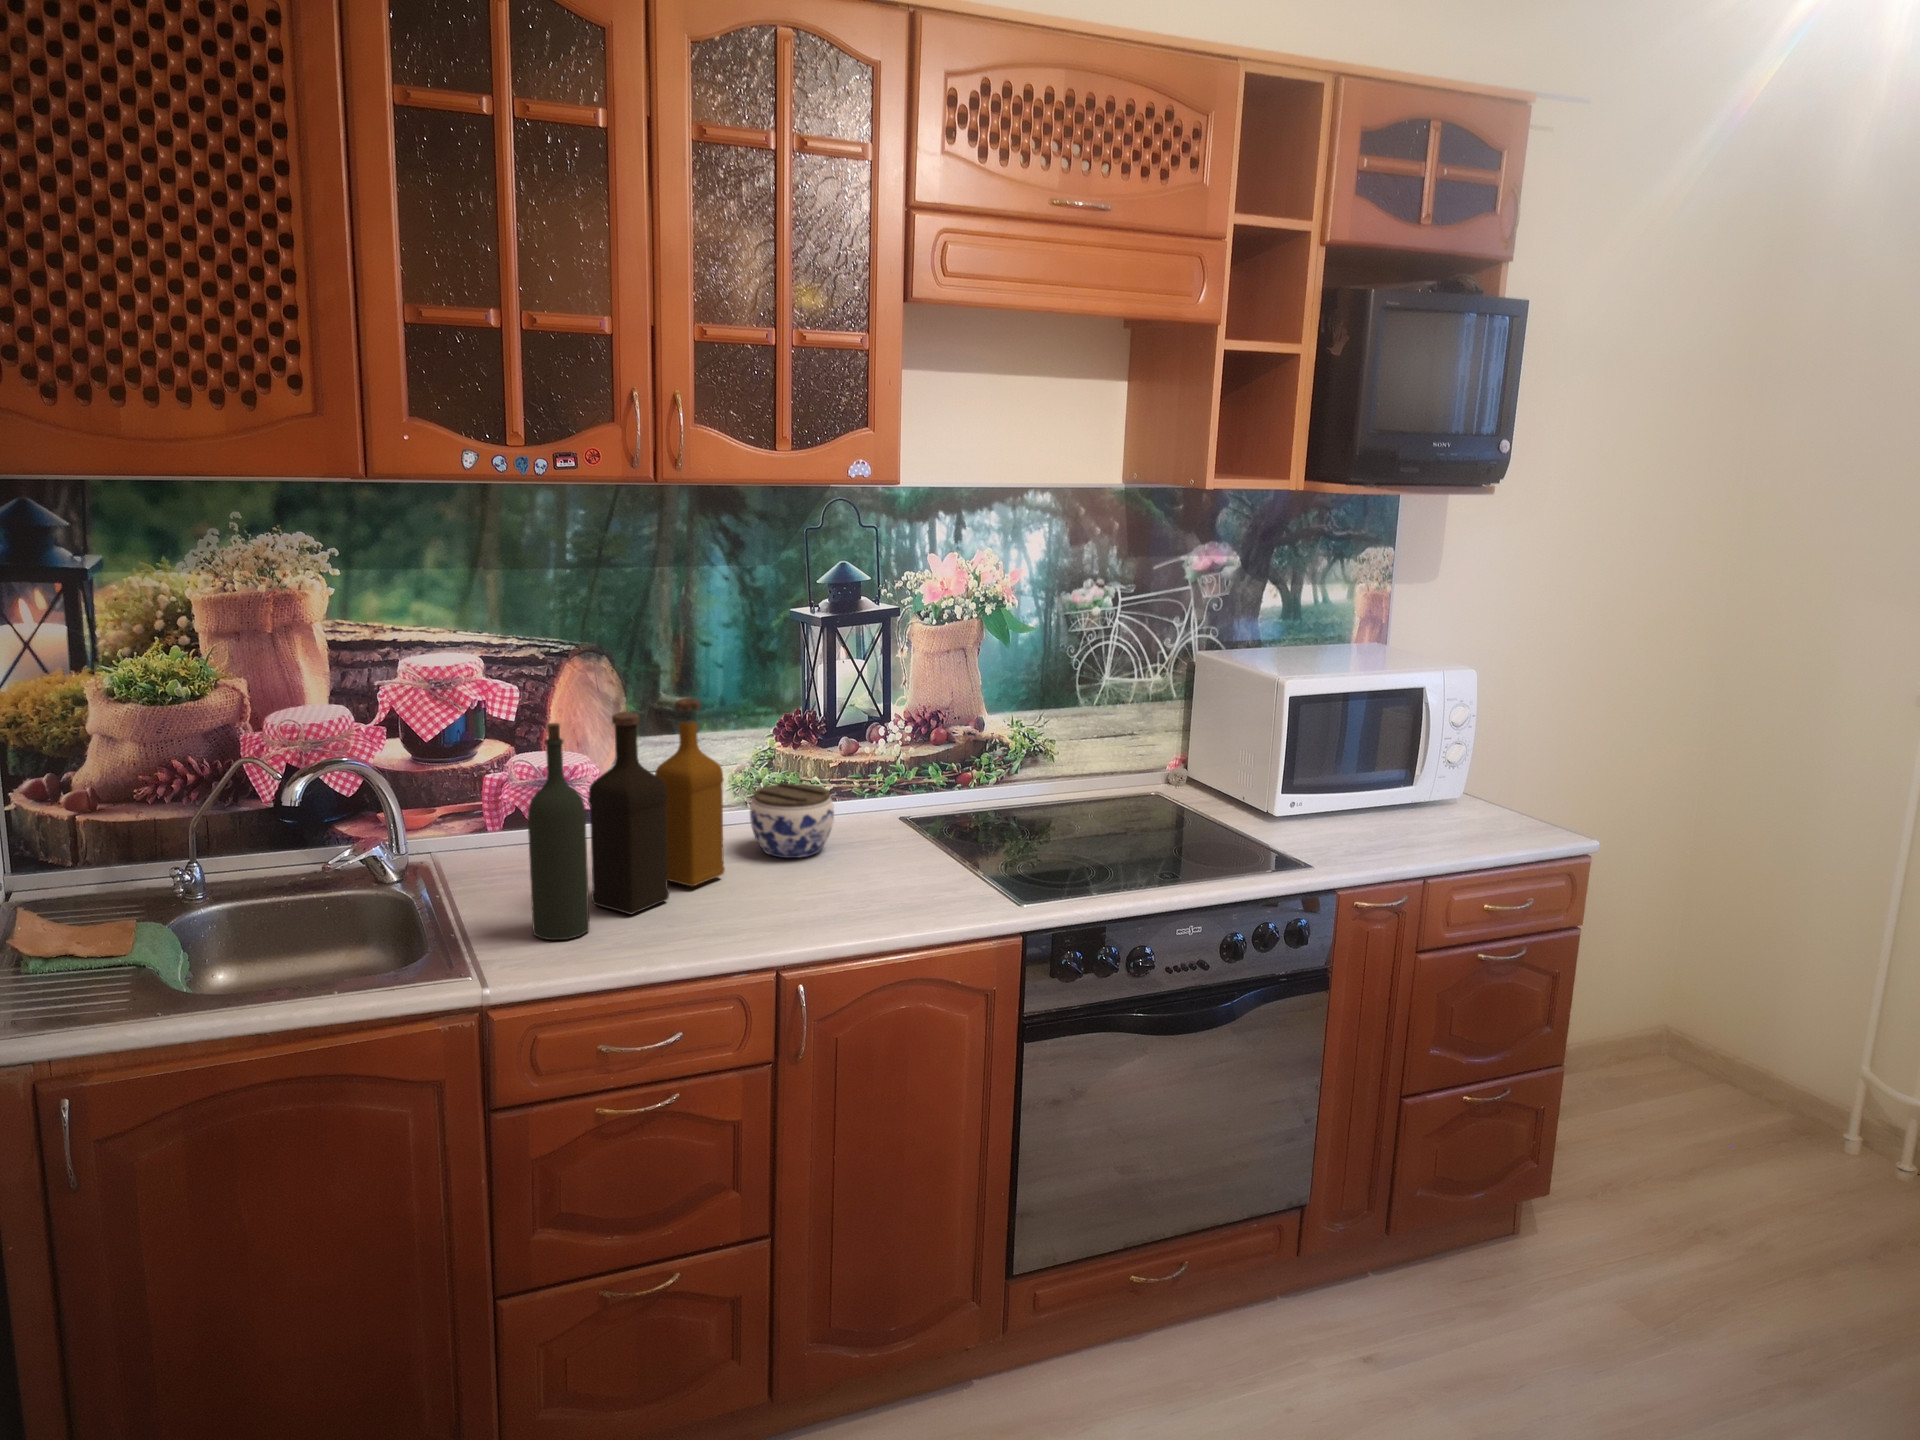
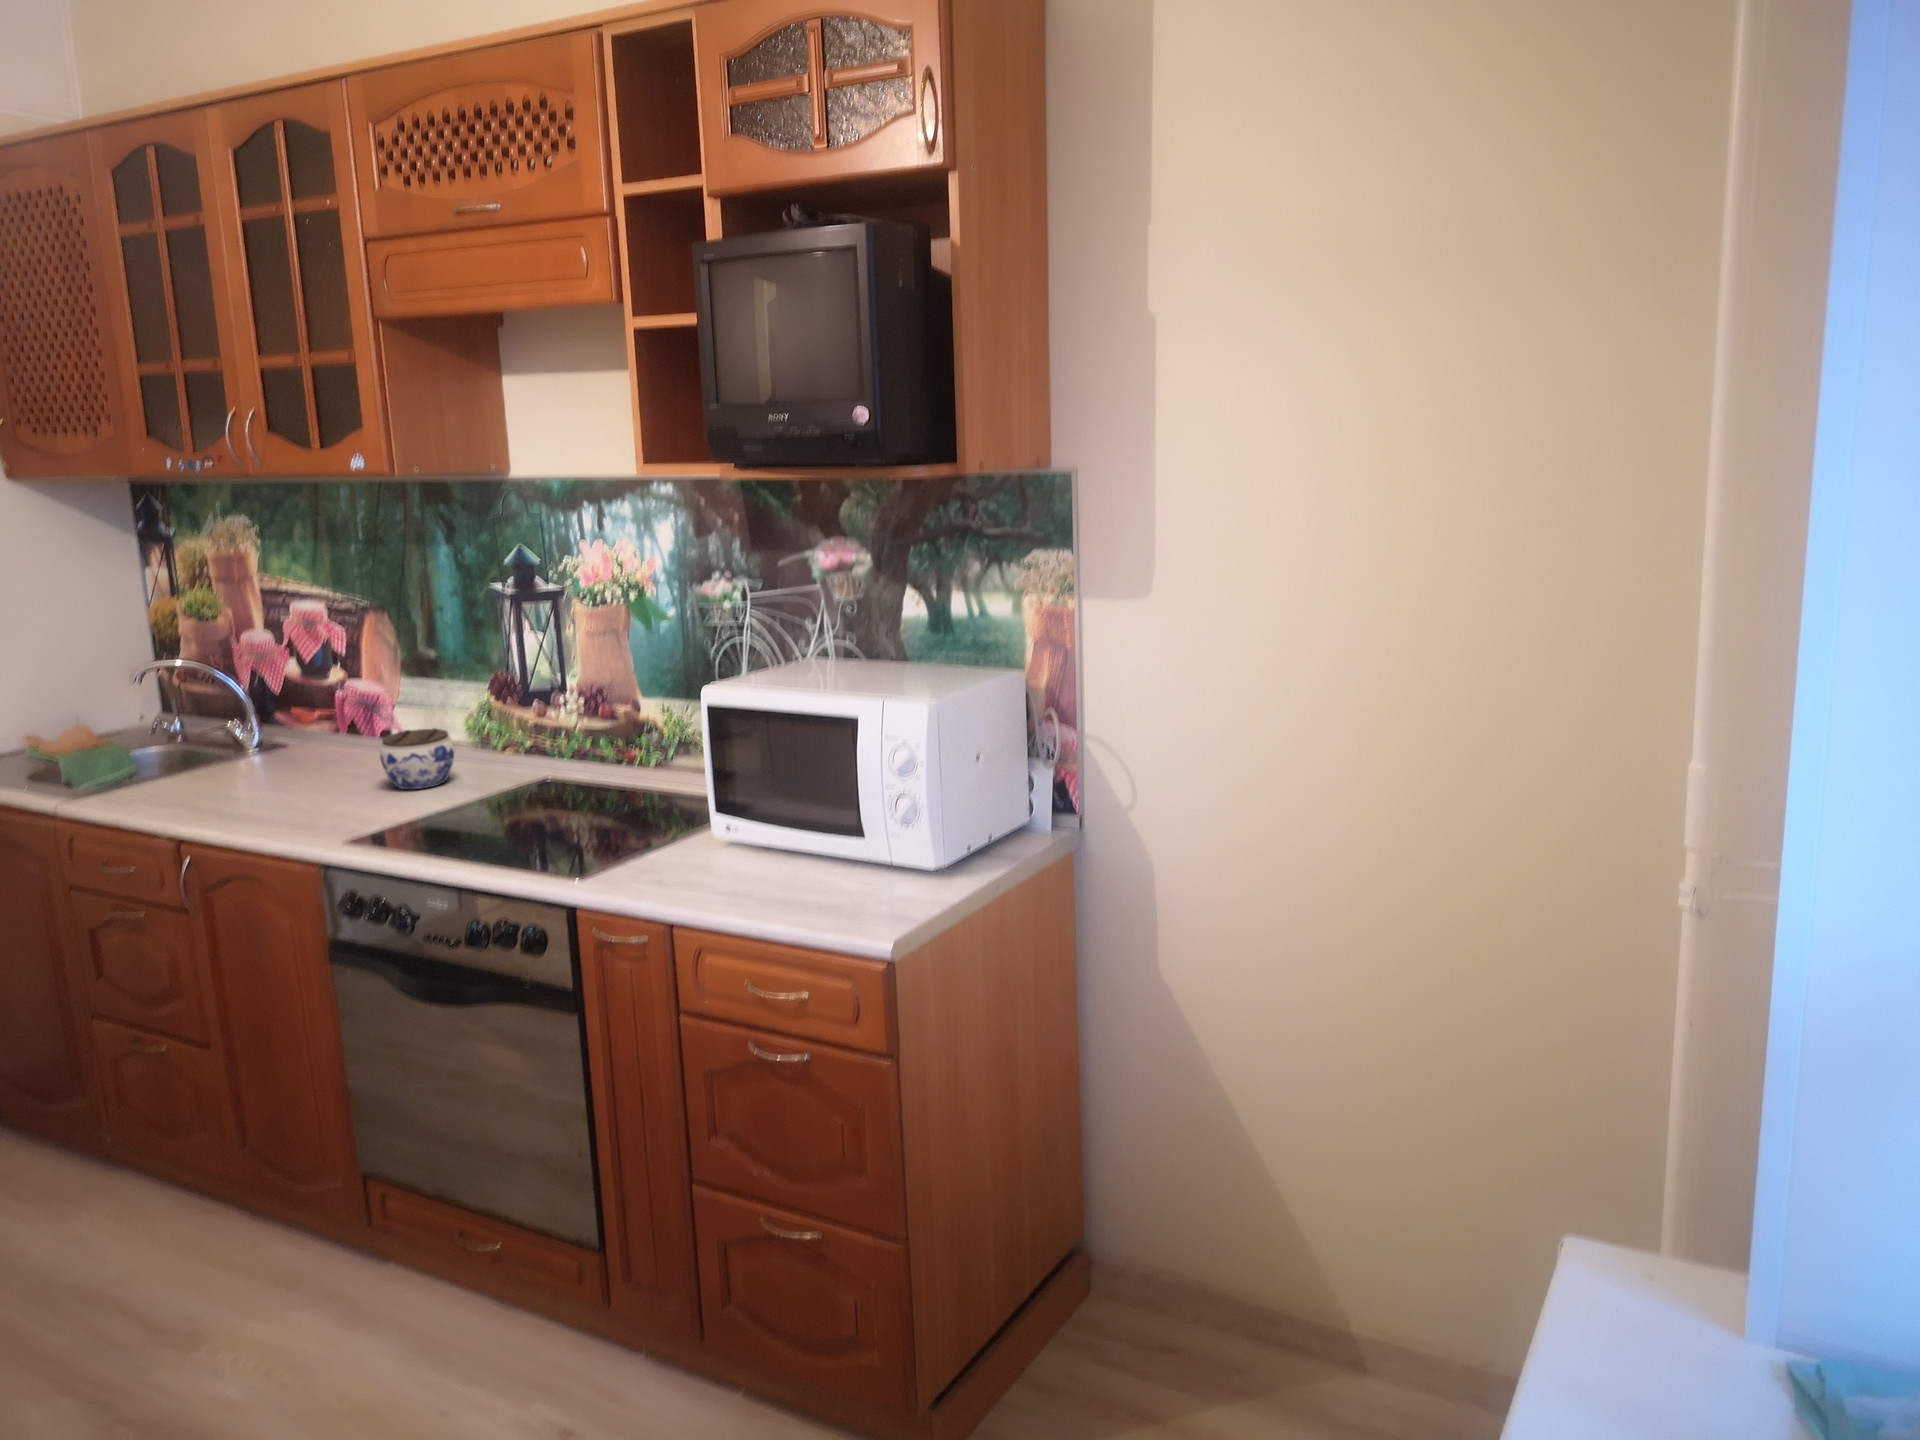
bottle: present [528,698,725,940] -> none [145,646,344,801]

